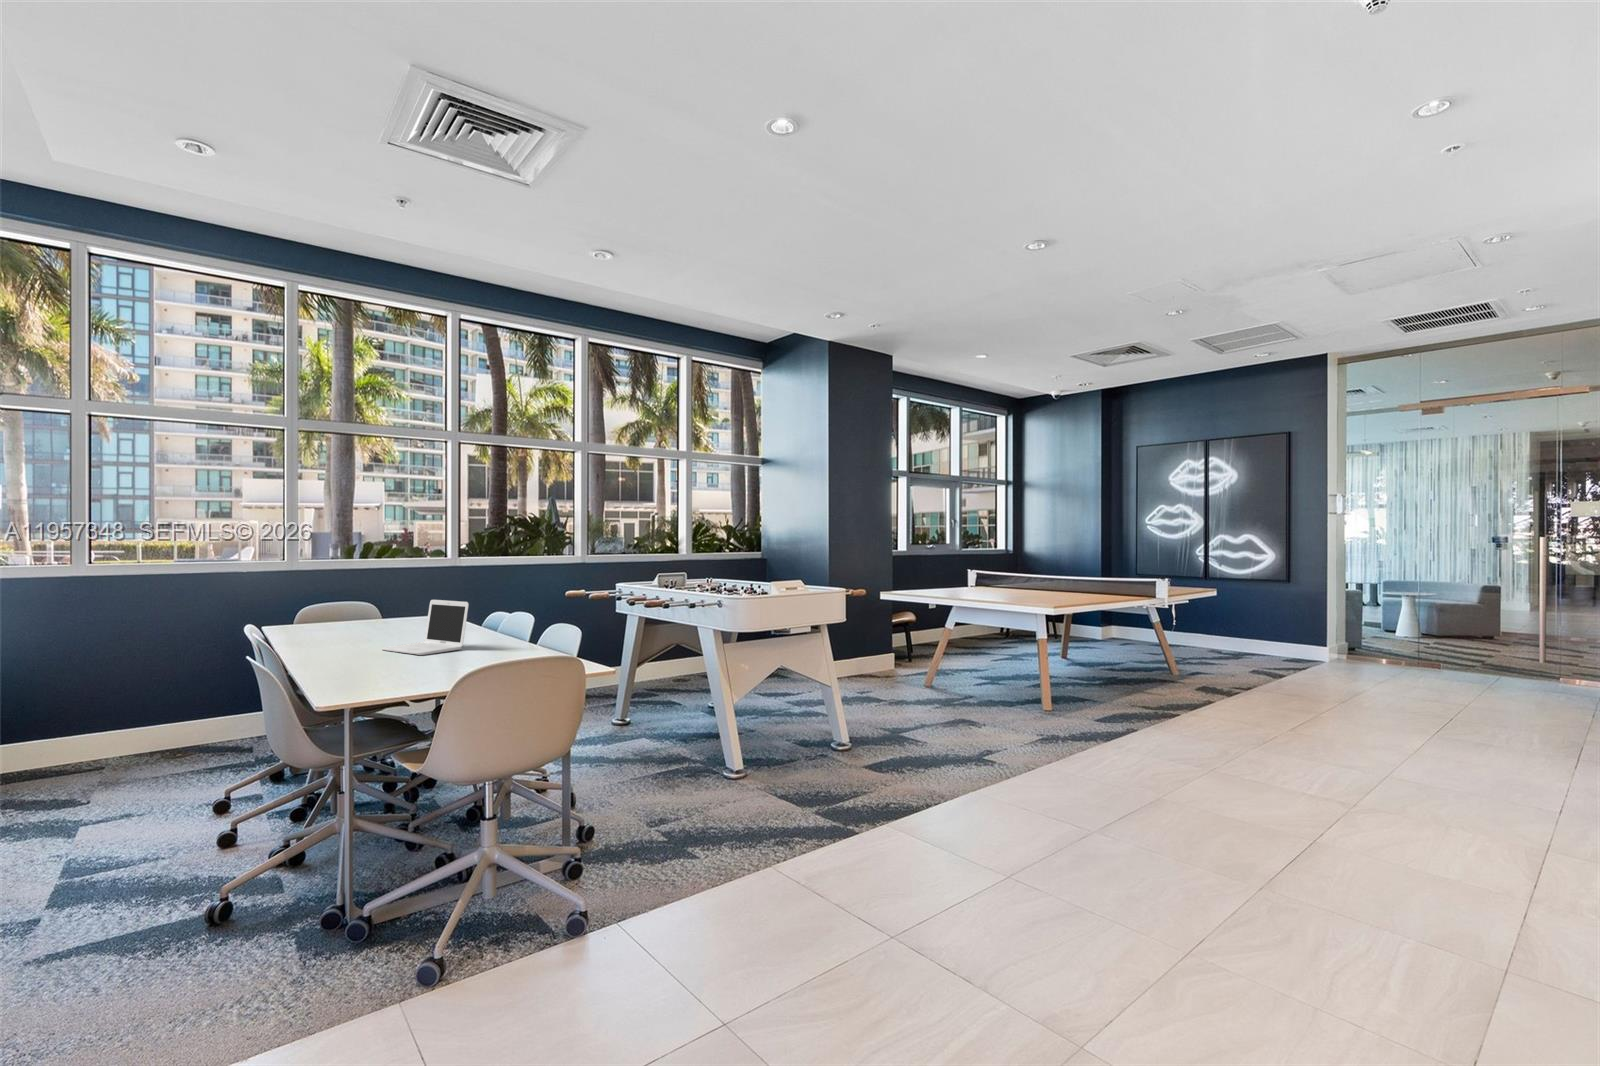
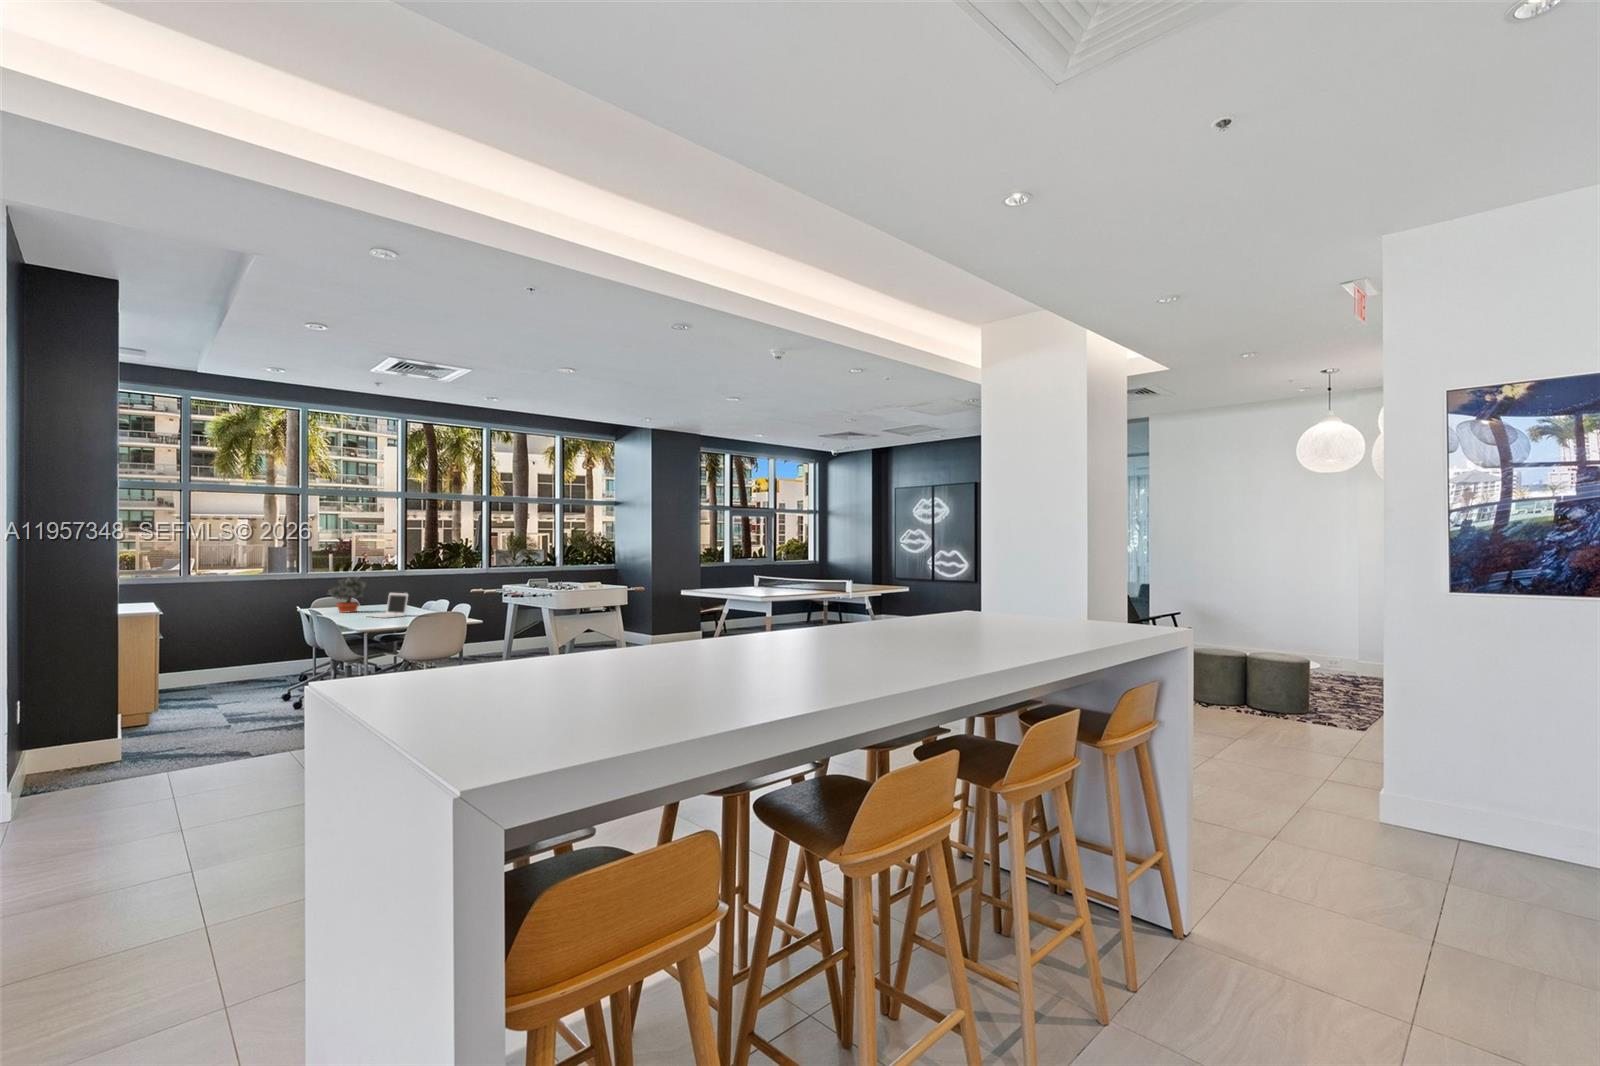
potted plant: none [313,563,387,637] -> present [328,577,366,613]

